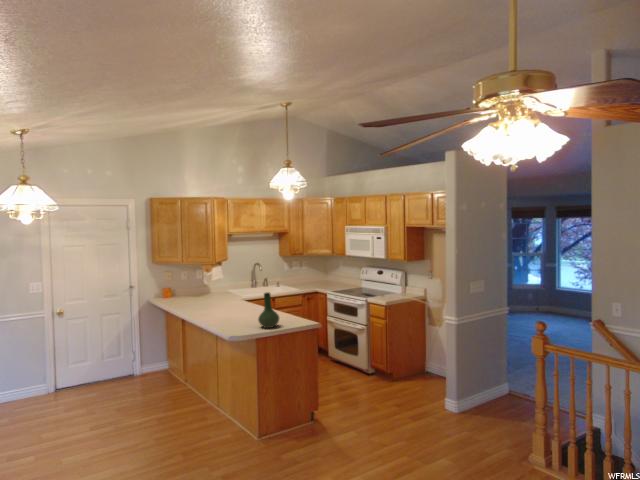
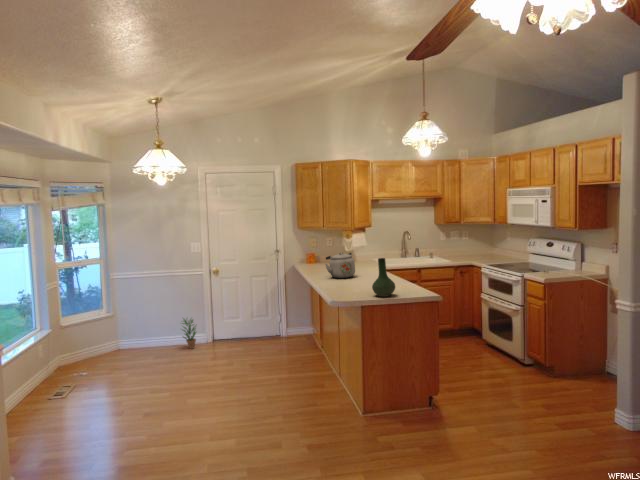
kettle: none [195,287,225,312] -> present [325,253,355,278]
potted plant: none [13,366,37,404] -> present [182,319,196,349]

